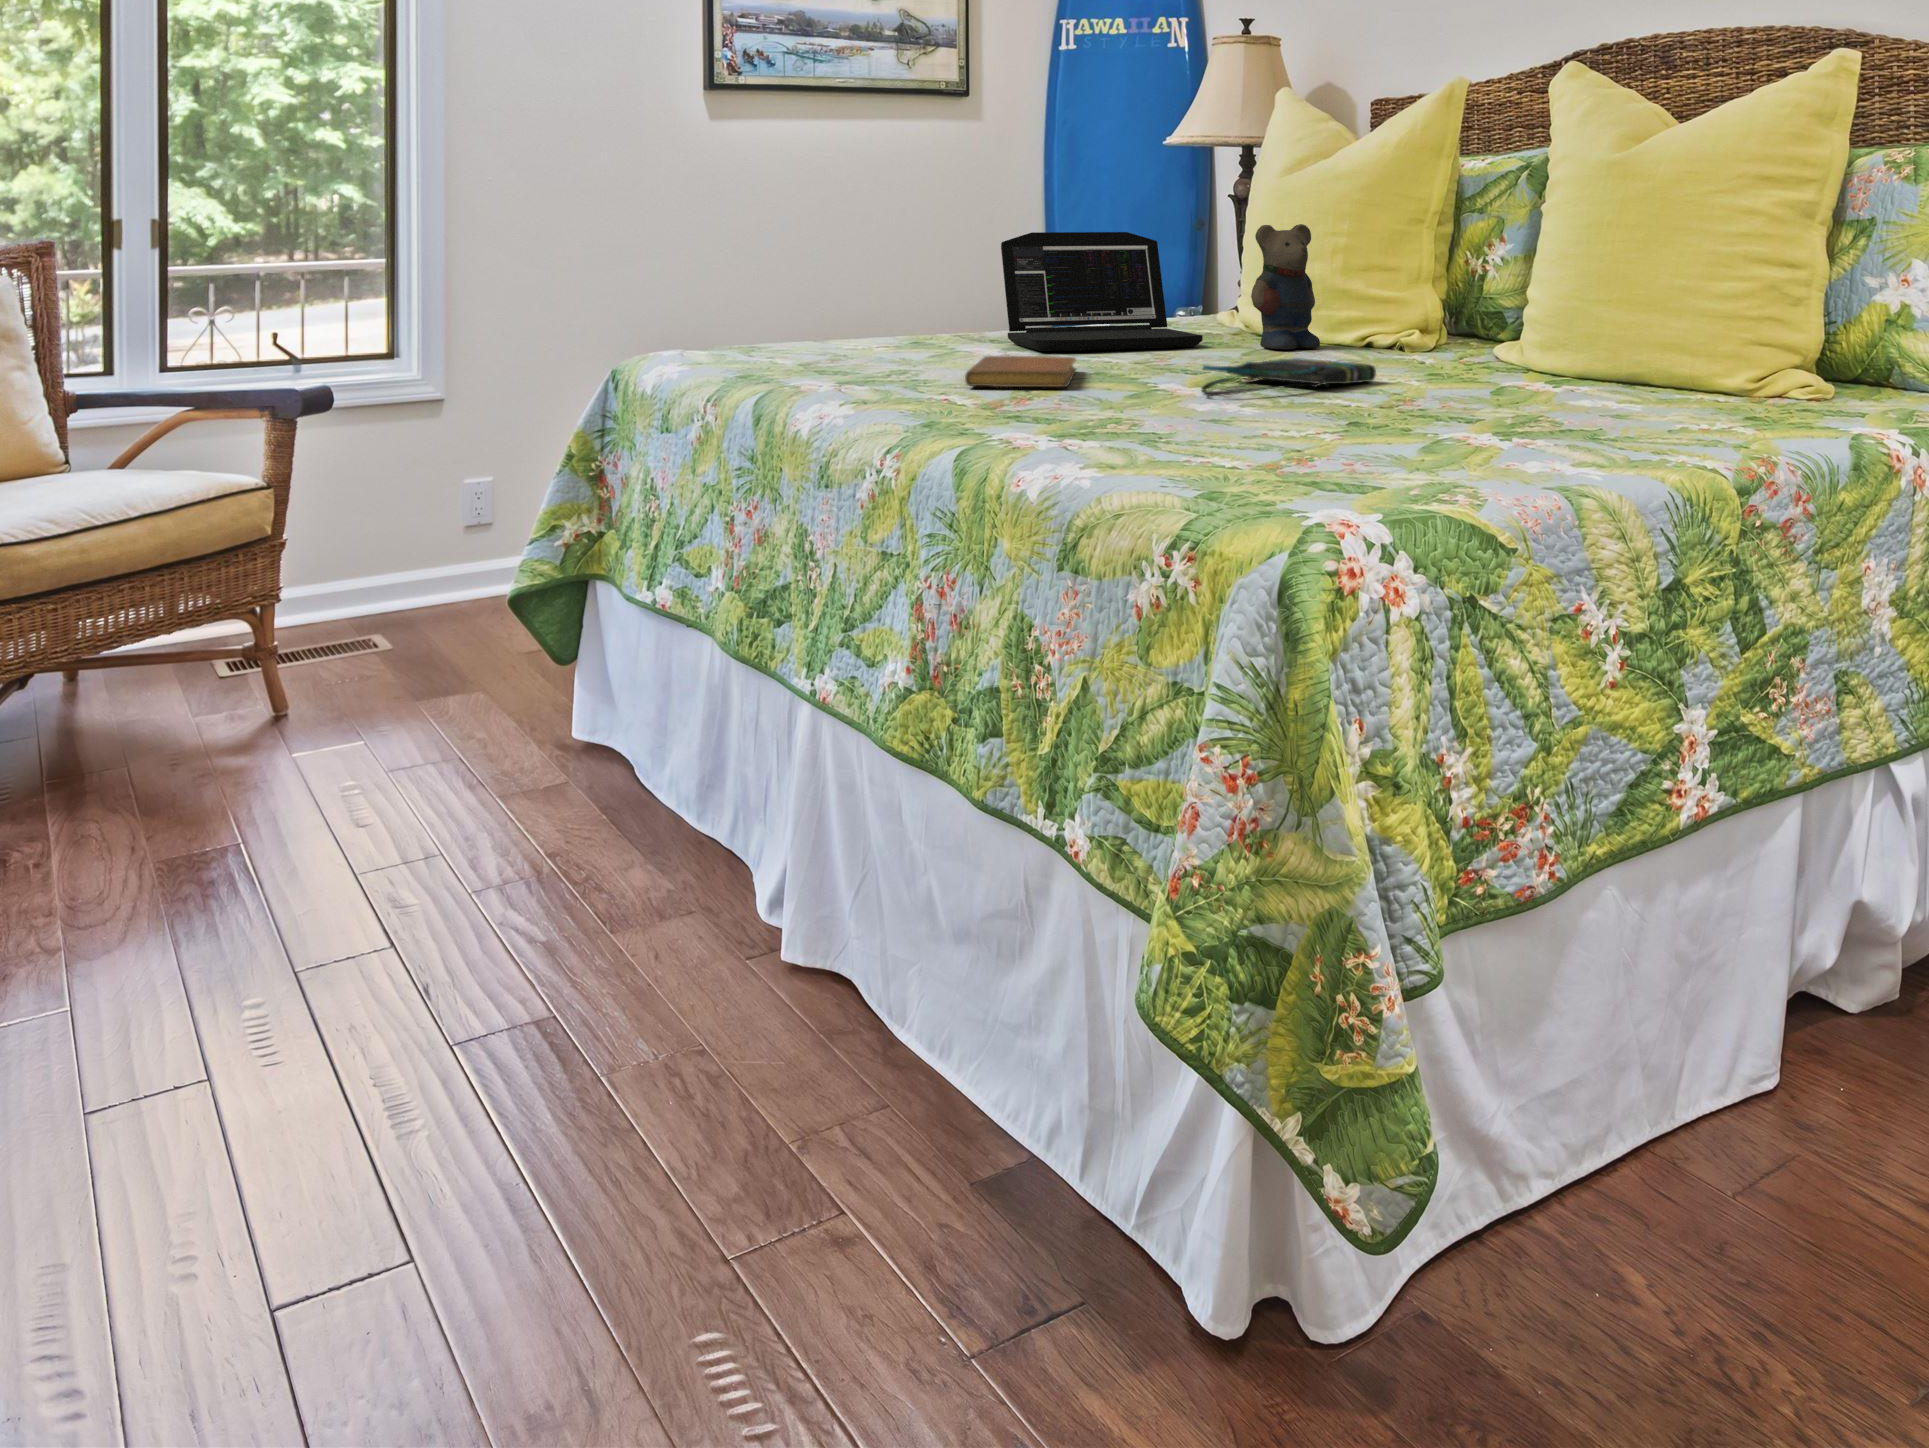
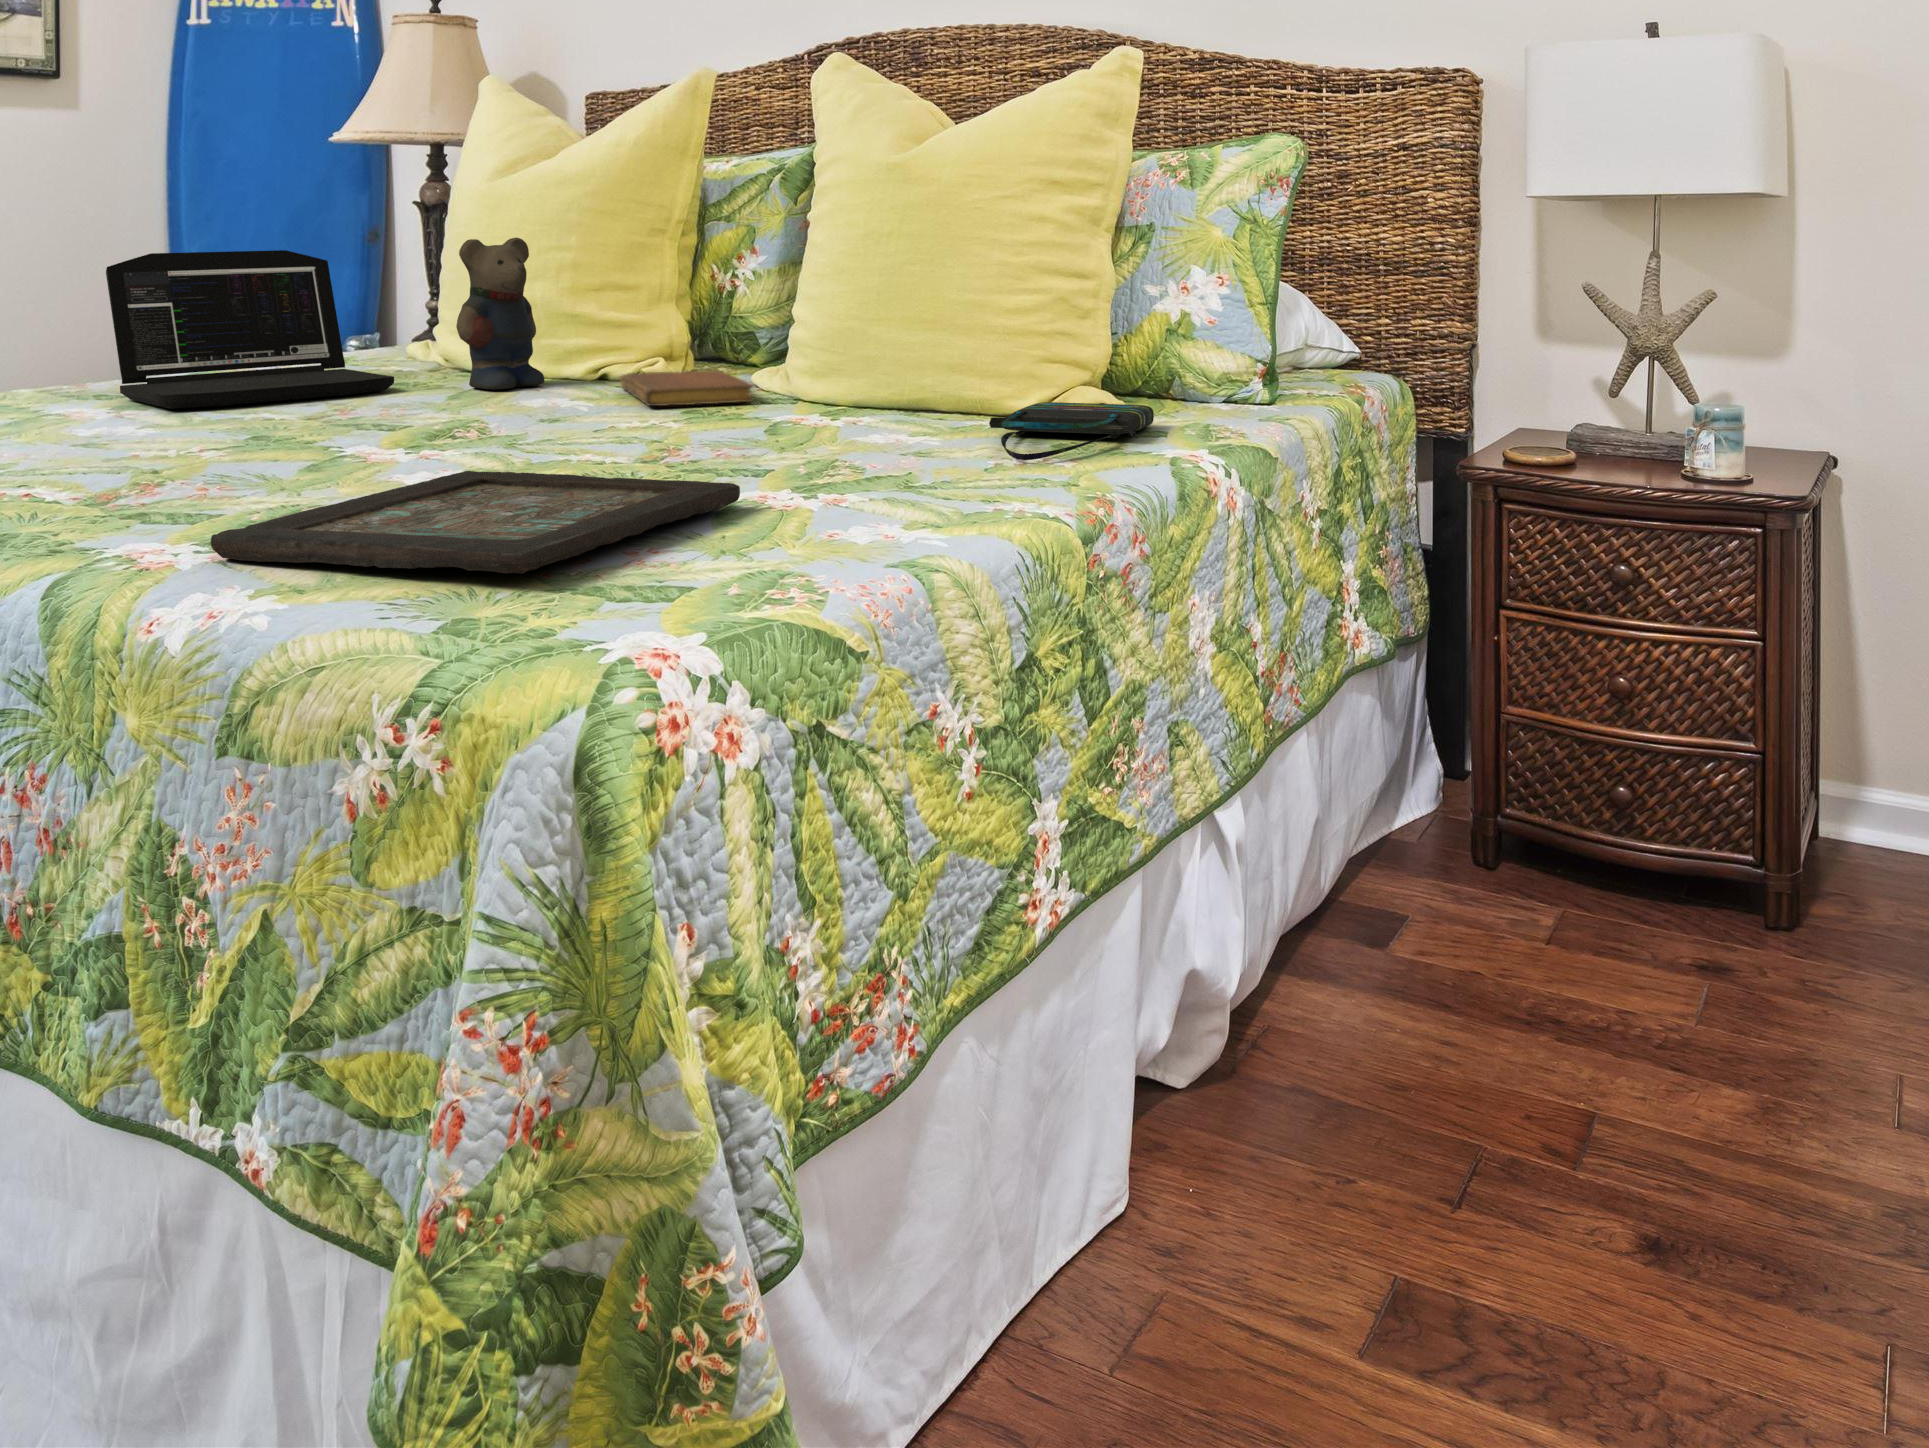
notebook: present [965,356,1076,387] -> present [620,371,754,406]
tote bag: present [1202,358,1376,396] -> present [989,402,1154,460]
decorative tray: none [1061,402,1449,469] -> present [211,471,740,574]

